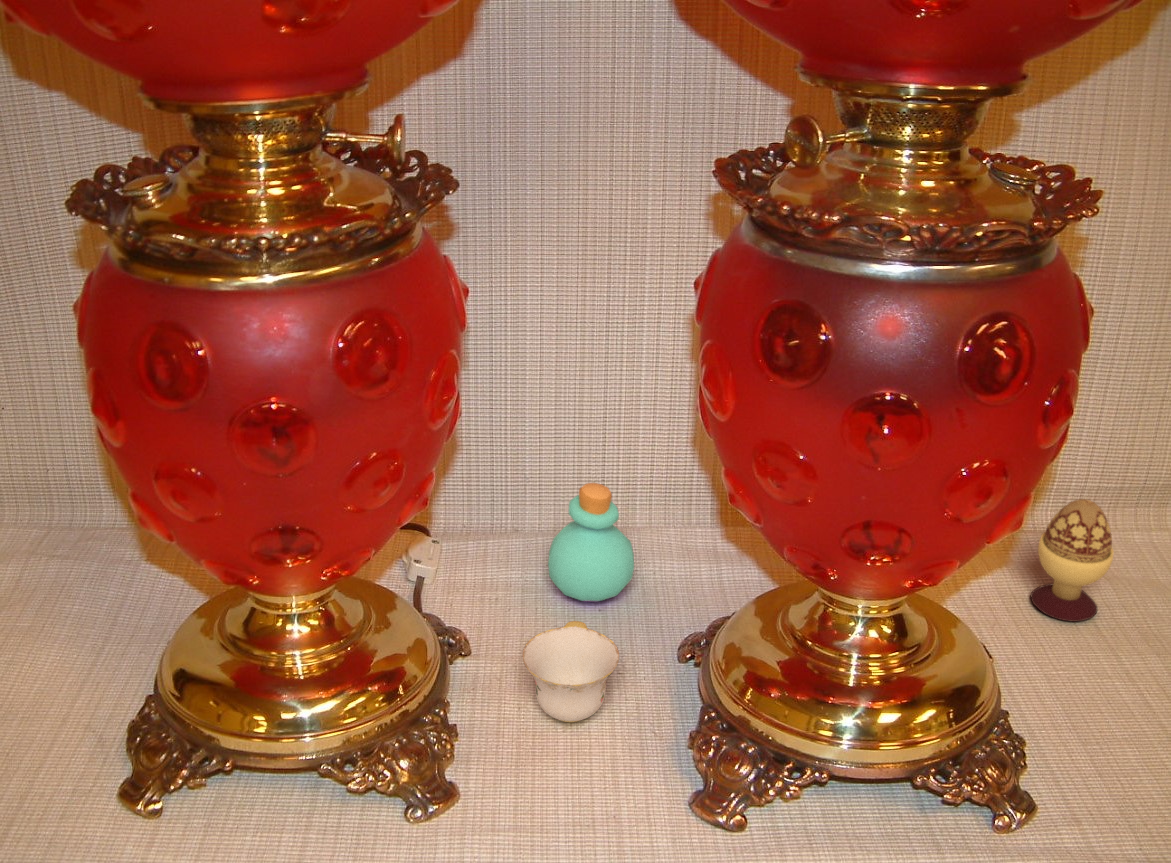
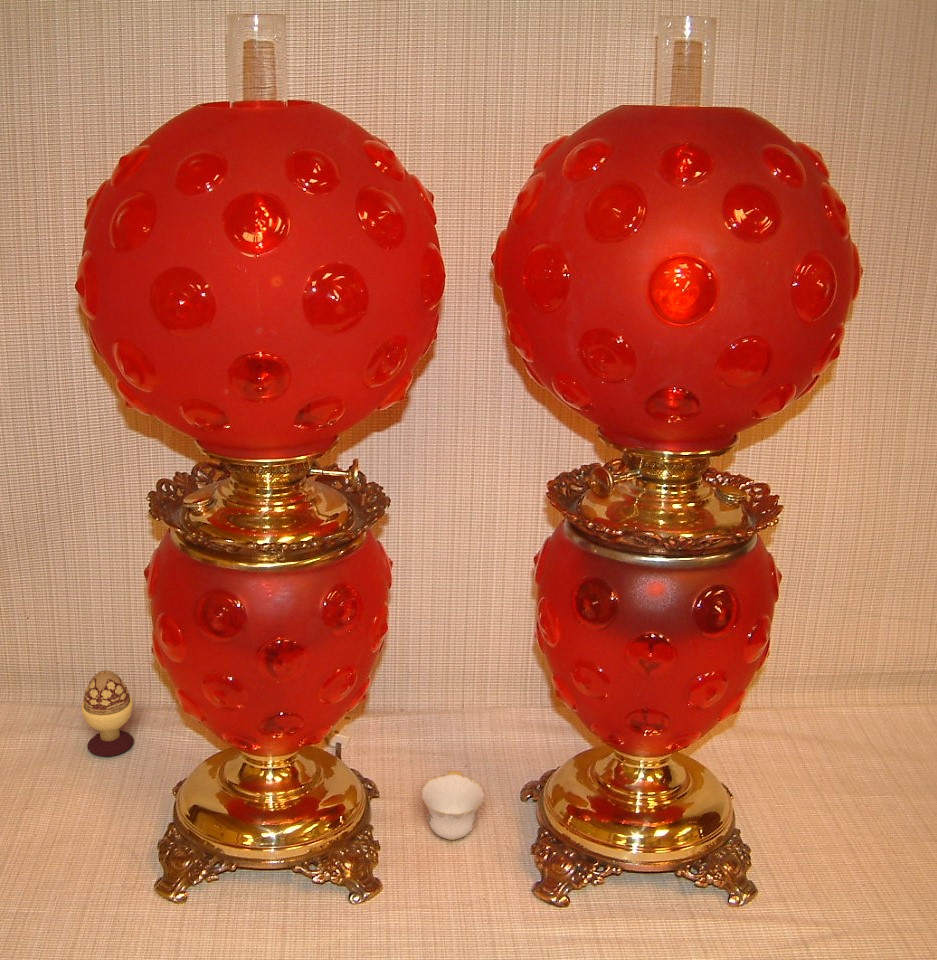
perfume bottle: present [548,483,634,602] -> none [432,673,491,756]
decorative egg: present [1031,499,1114,622] -> present [82,670,134,757]

